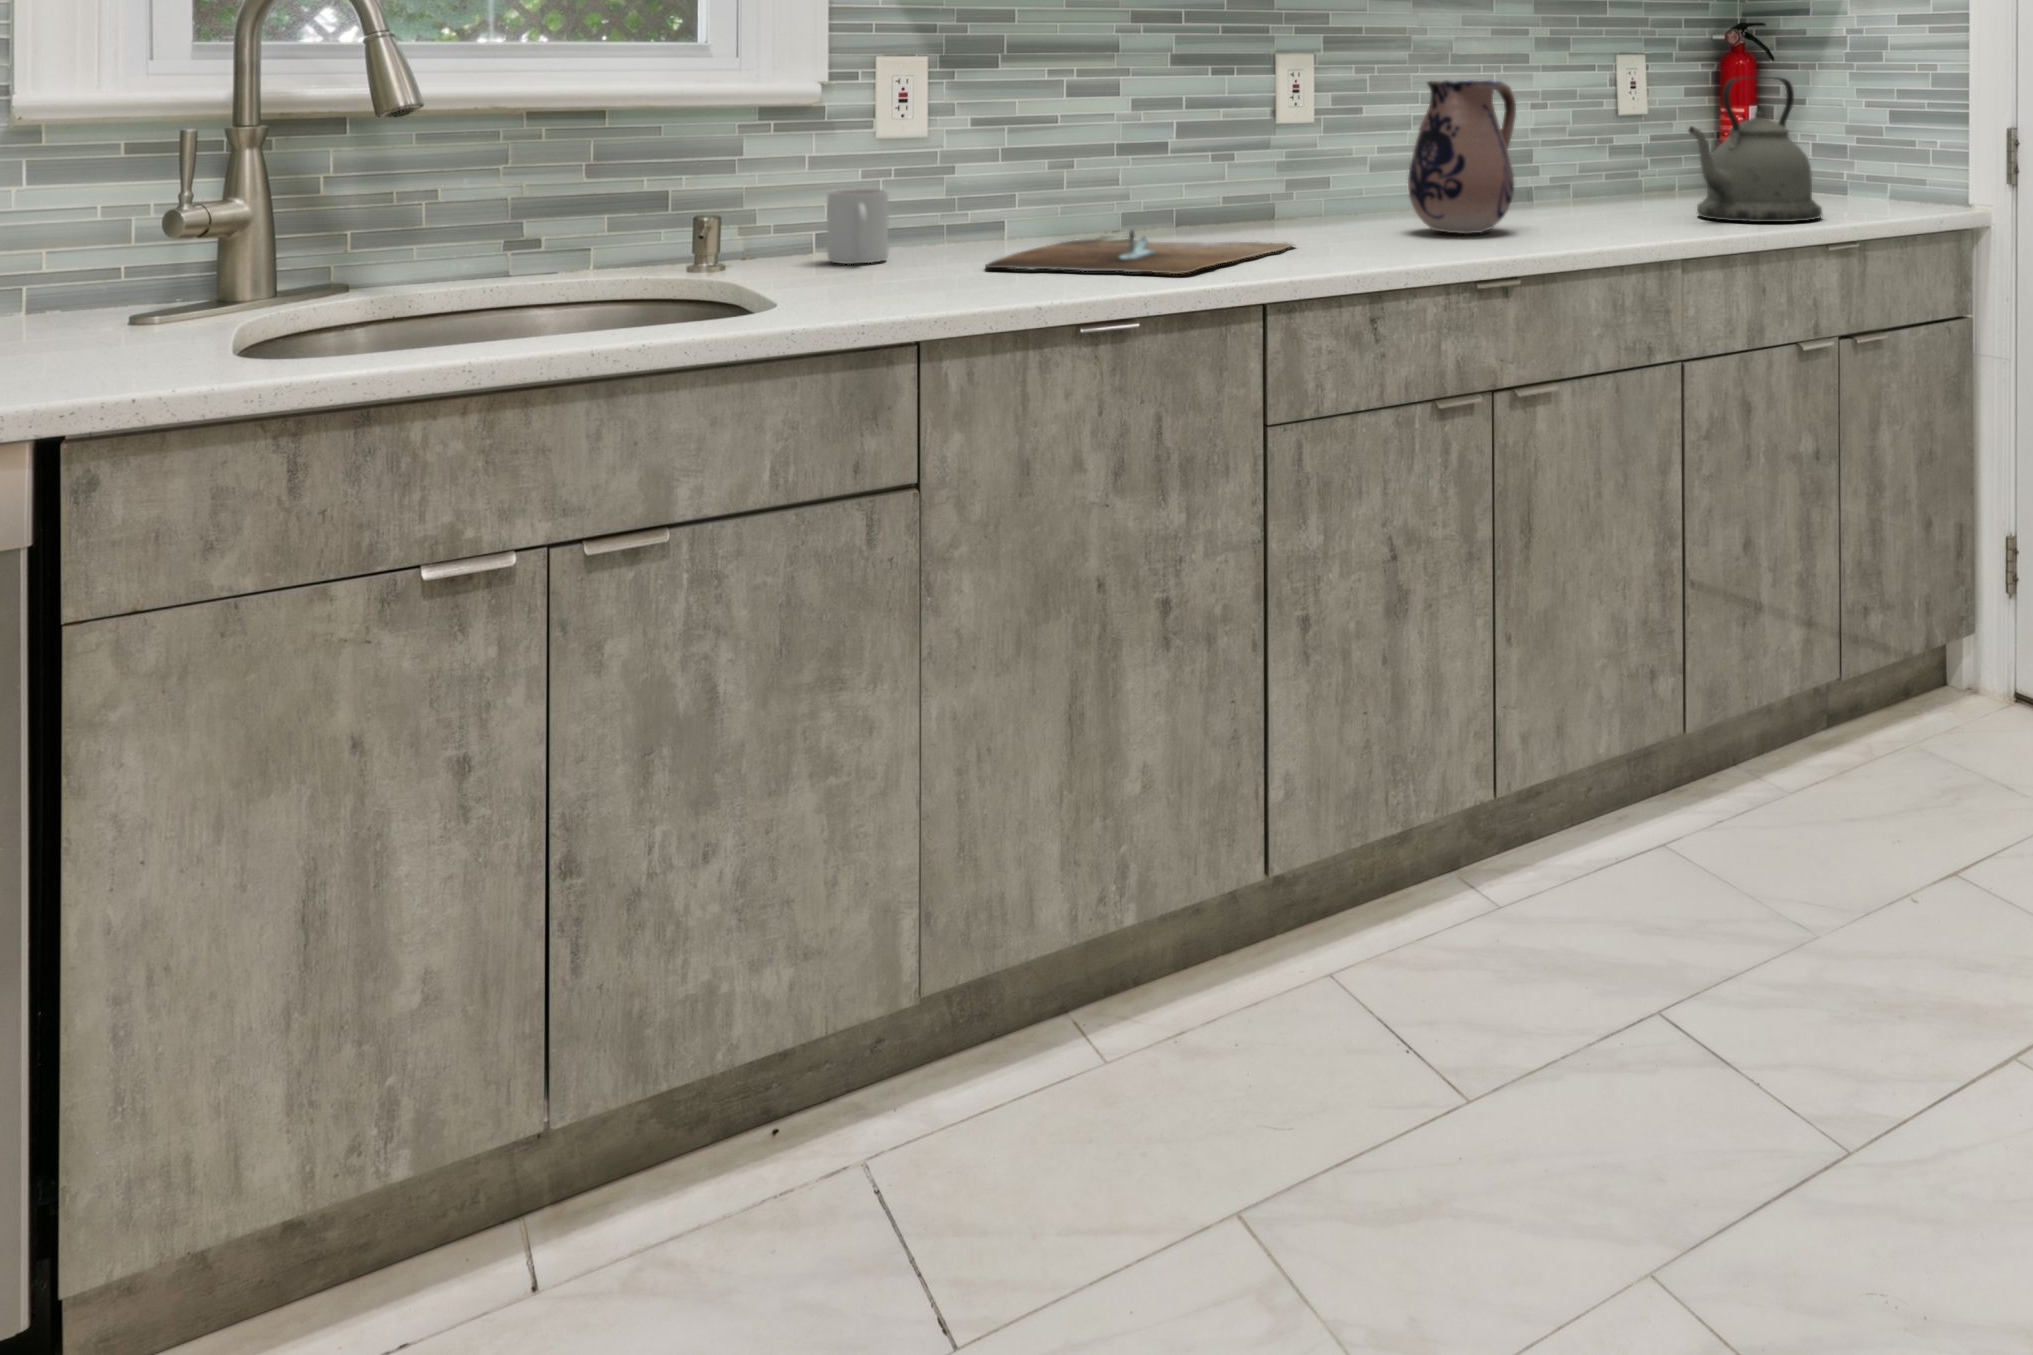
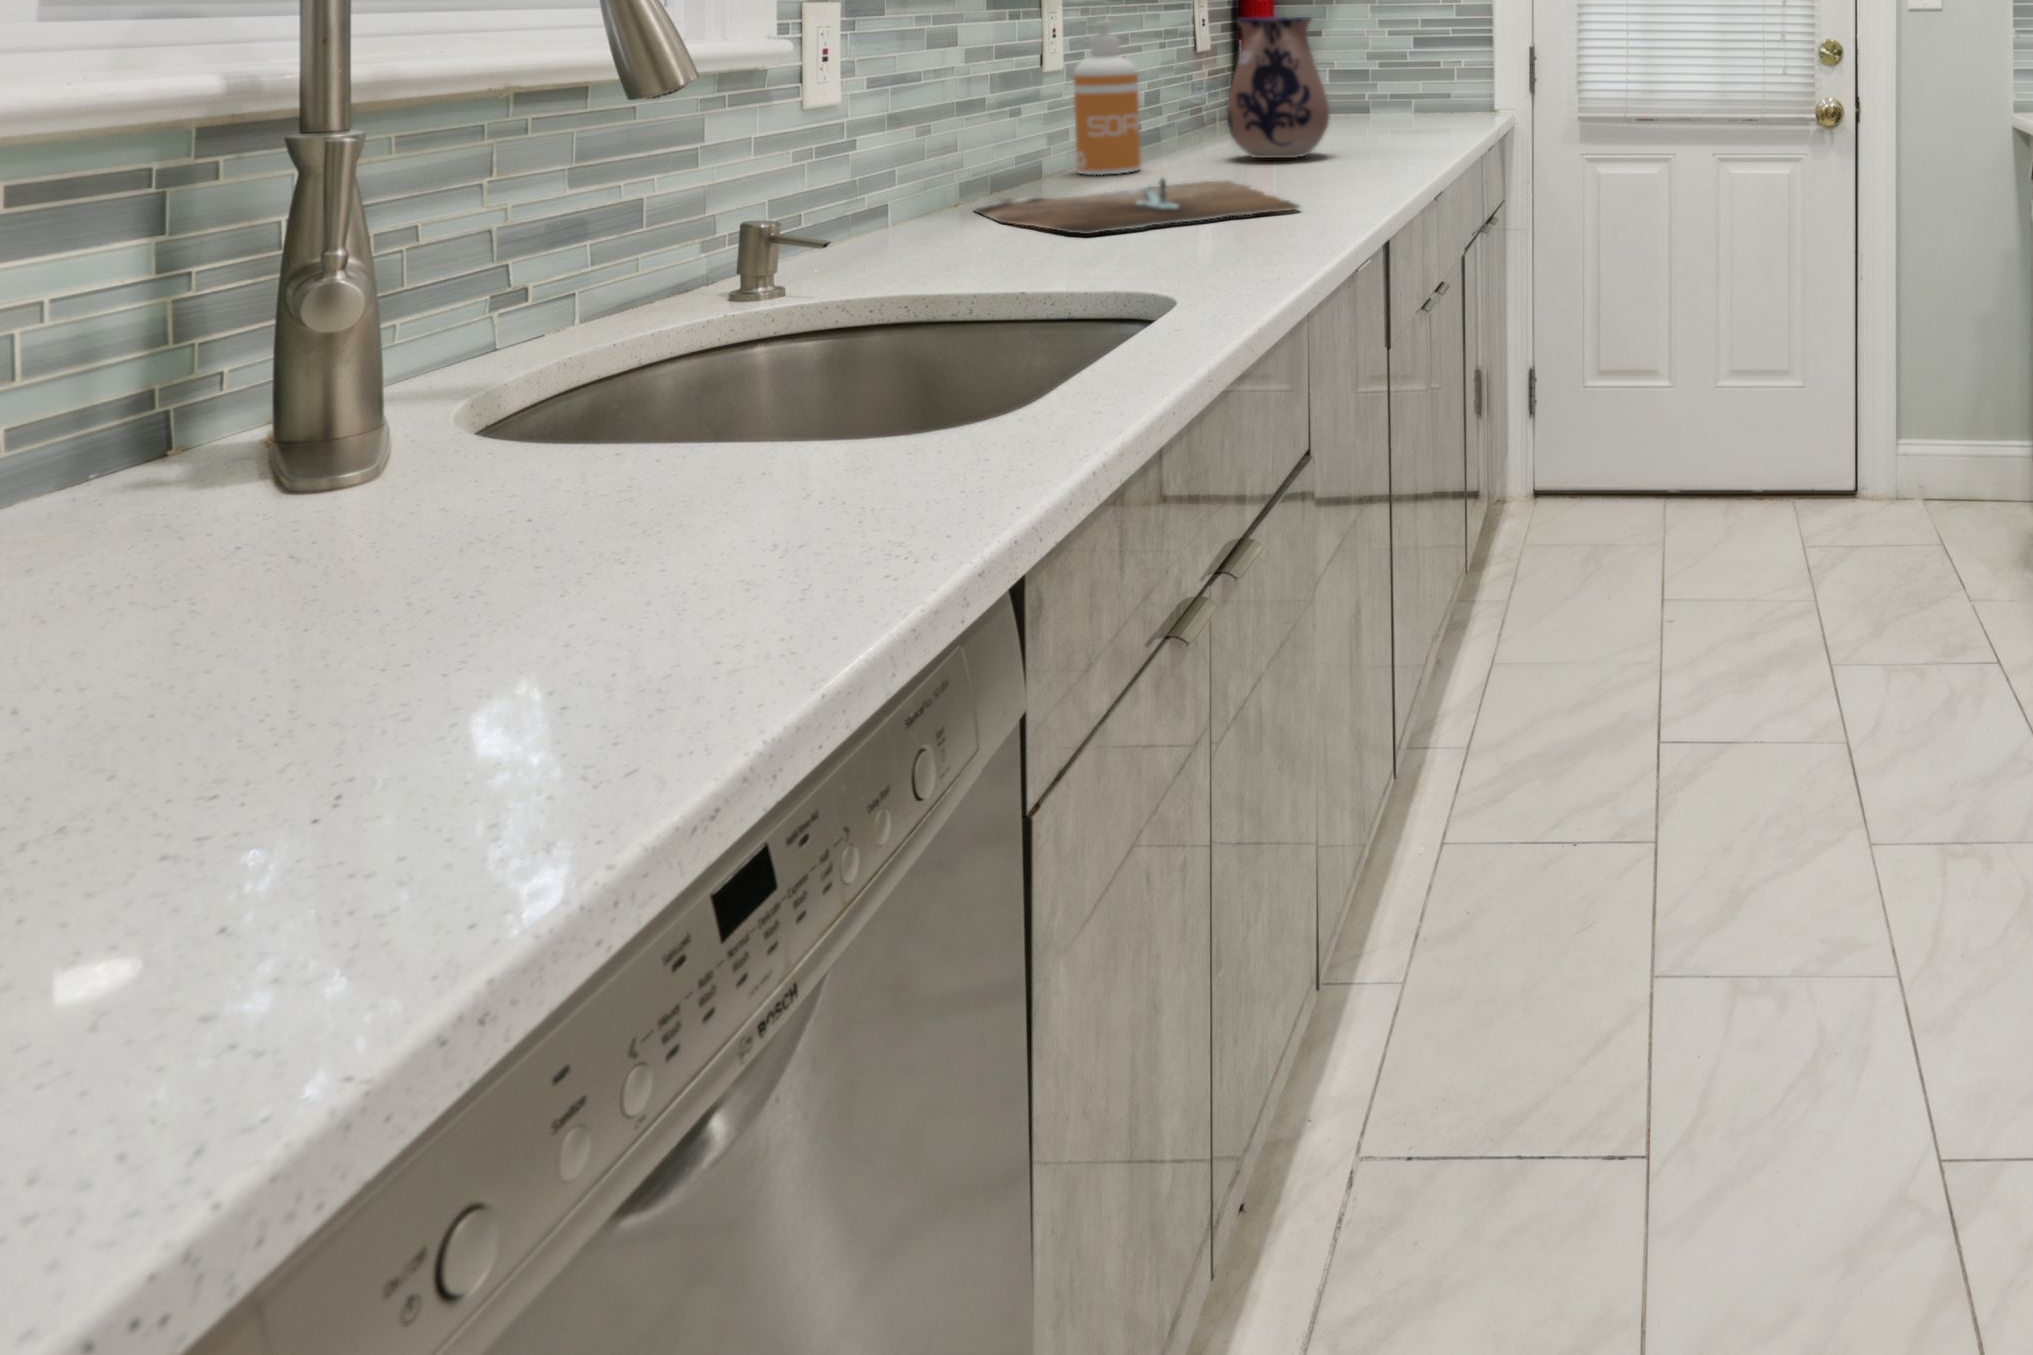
kettle: present [1688,77,1822,222] -> none [1361,9,1465,129]
soap dispenser: none [1263,79,1322,229] -> present [1073,21,1141,175]
mug: present [827,189,888,264] -> none [828,165,927,259]

